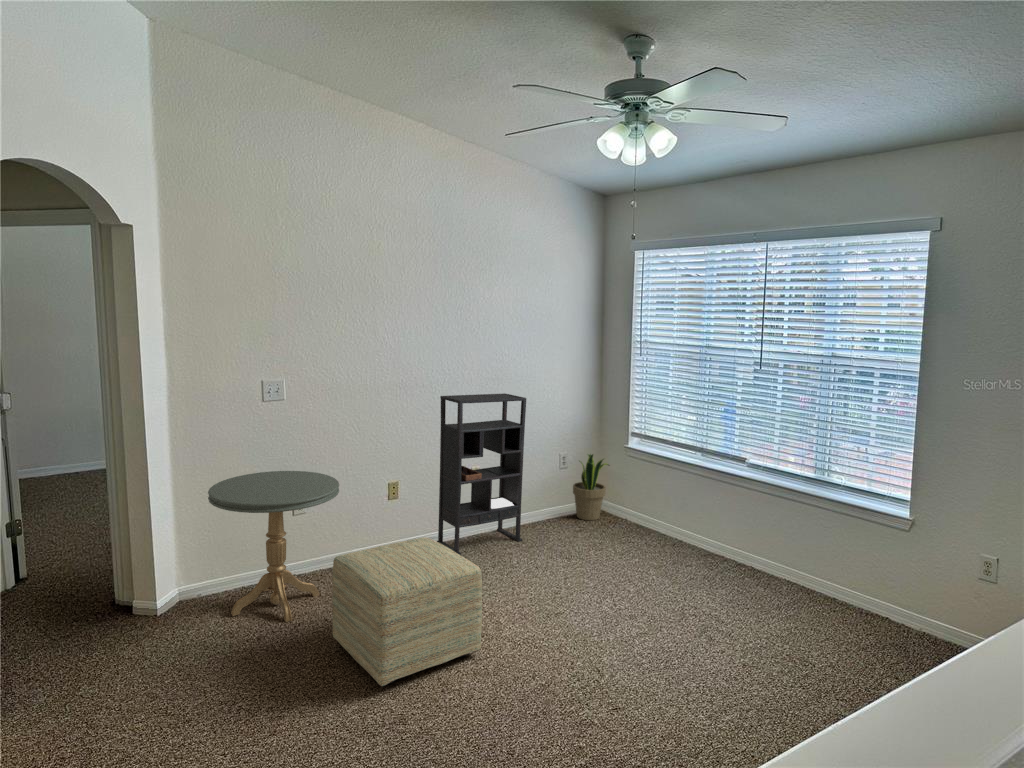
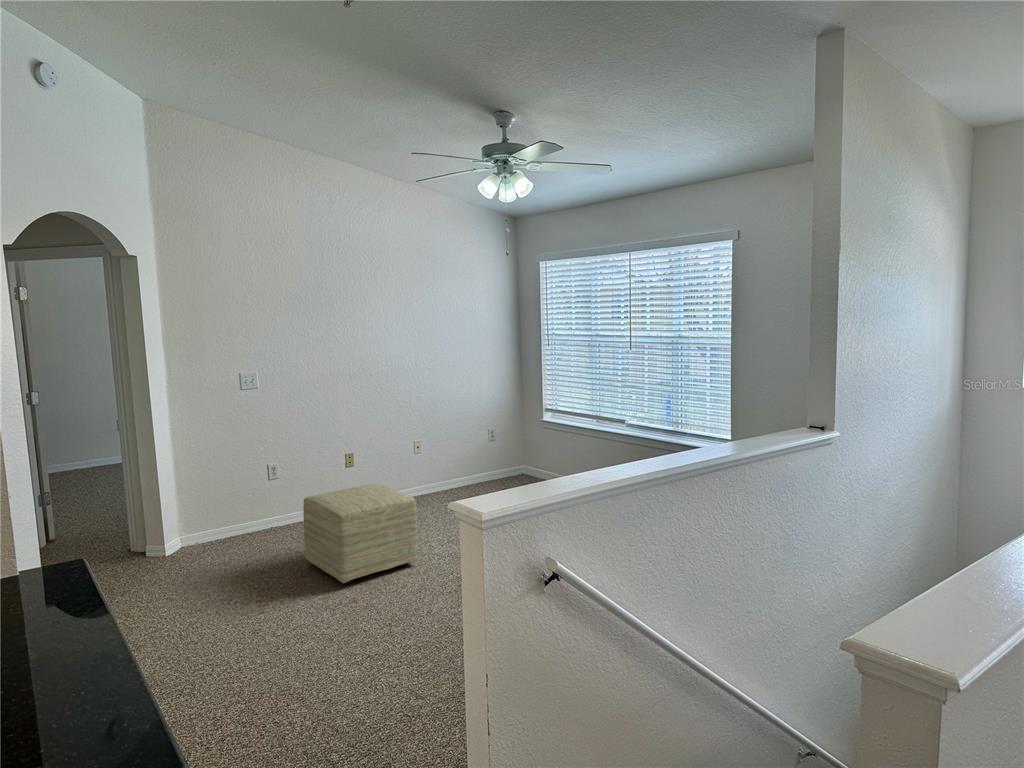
bookshelf: present [437,393,526,555] -> none [386,380,457,509]
potted plant: present [573,454,608,520] -> none [500,427,529,481]
side table: present [208,471,339,622] -> none [203,443,306,555]

